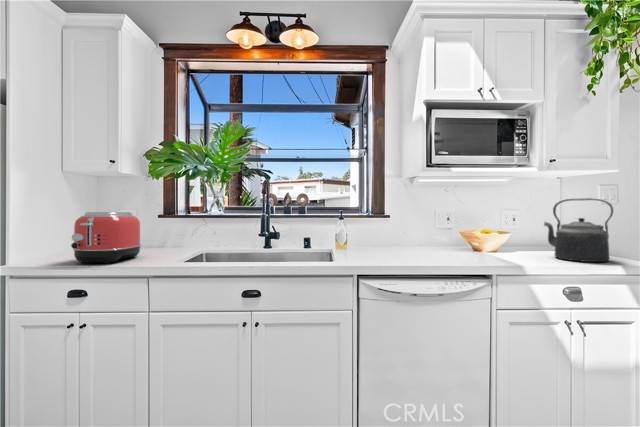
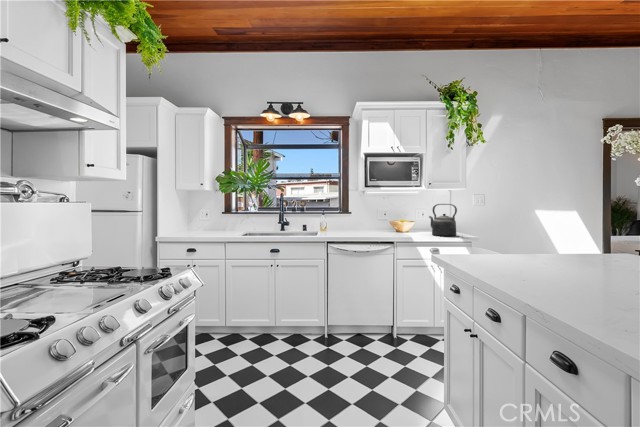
toaster: present [71,212,141,263] -> none [189,211,218,237]

